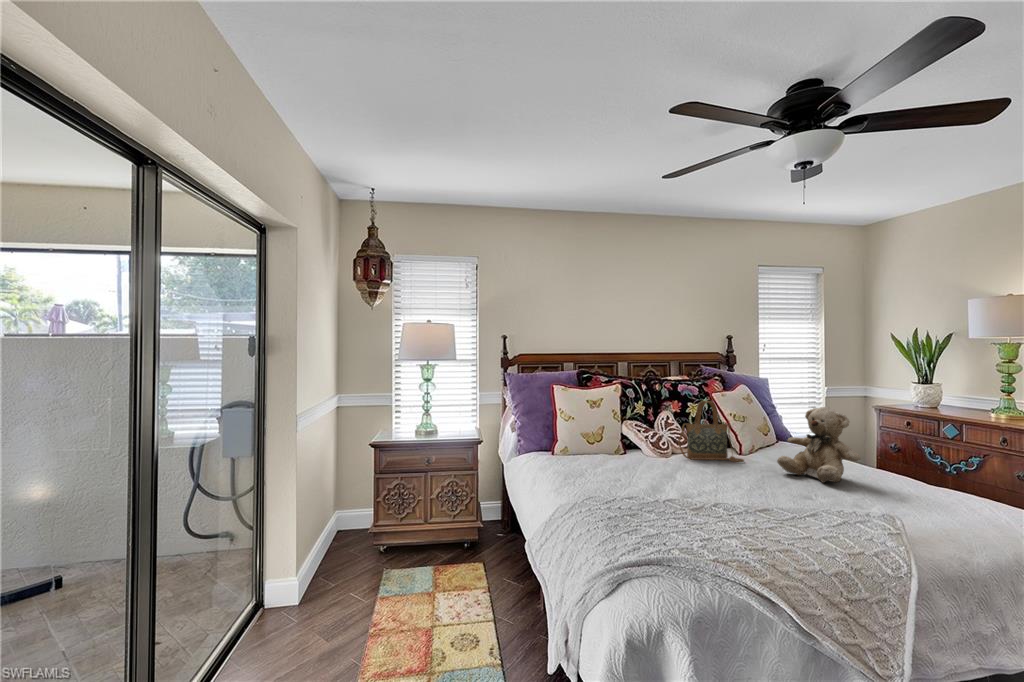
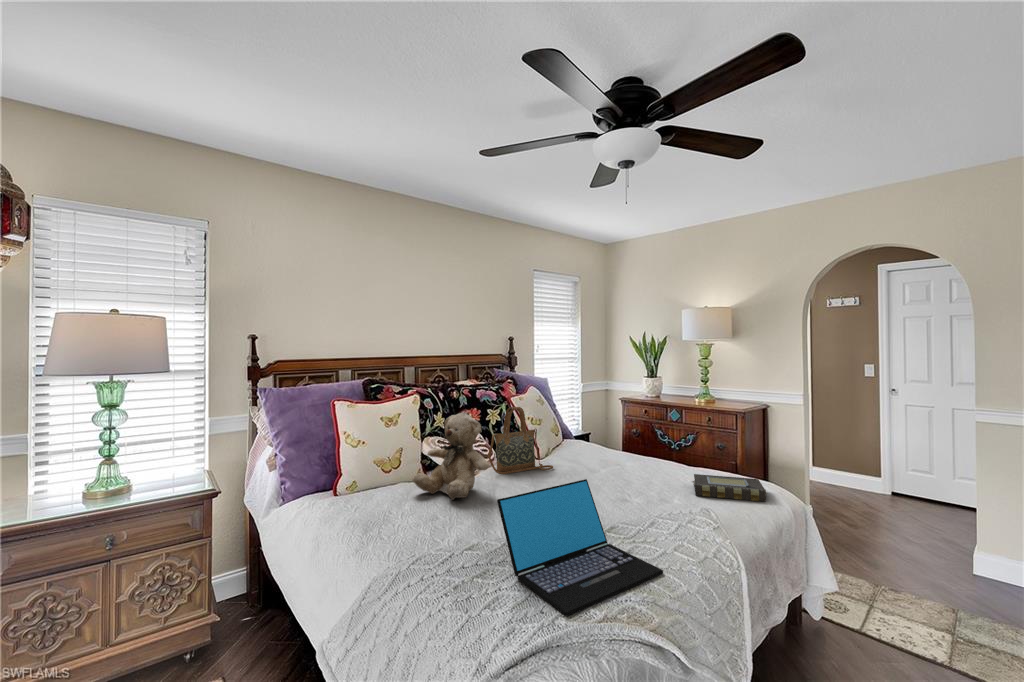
teddy bear: present [777,406,861,483] -> present [412,413,489,500]
laptop: none [644,459,776,538] -> present [497,479,663,616]
book: none [884,484,985,521] -> present [692,474,767,502]

